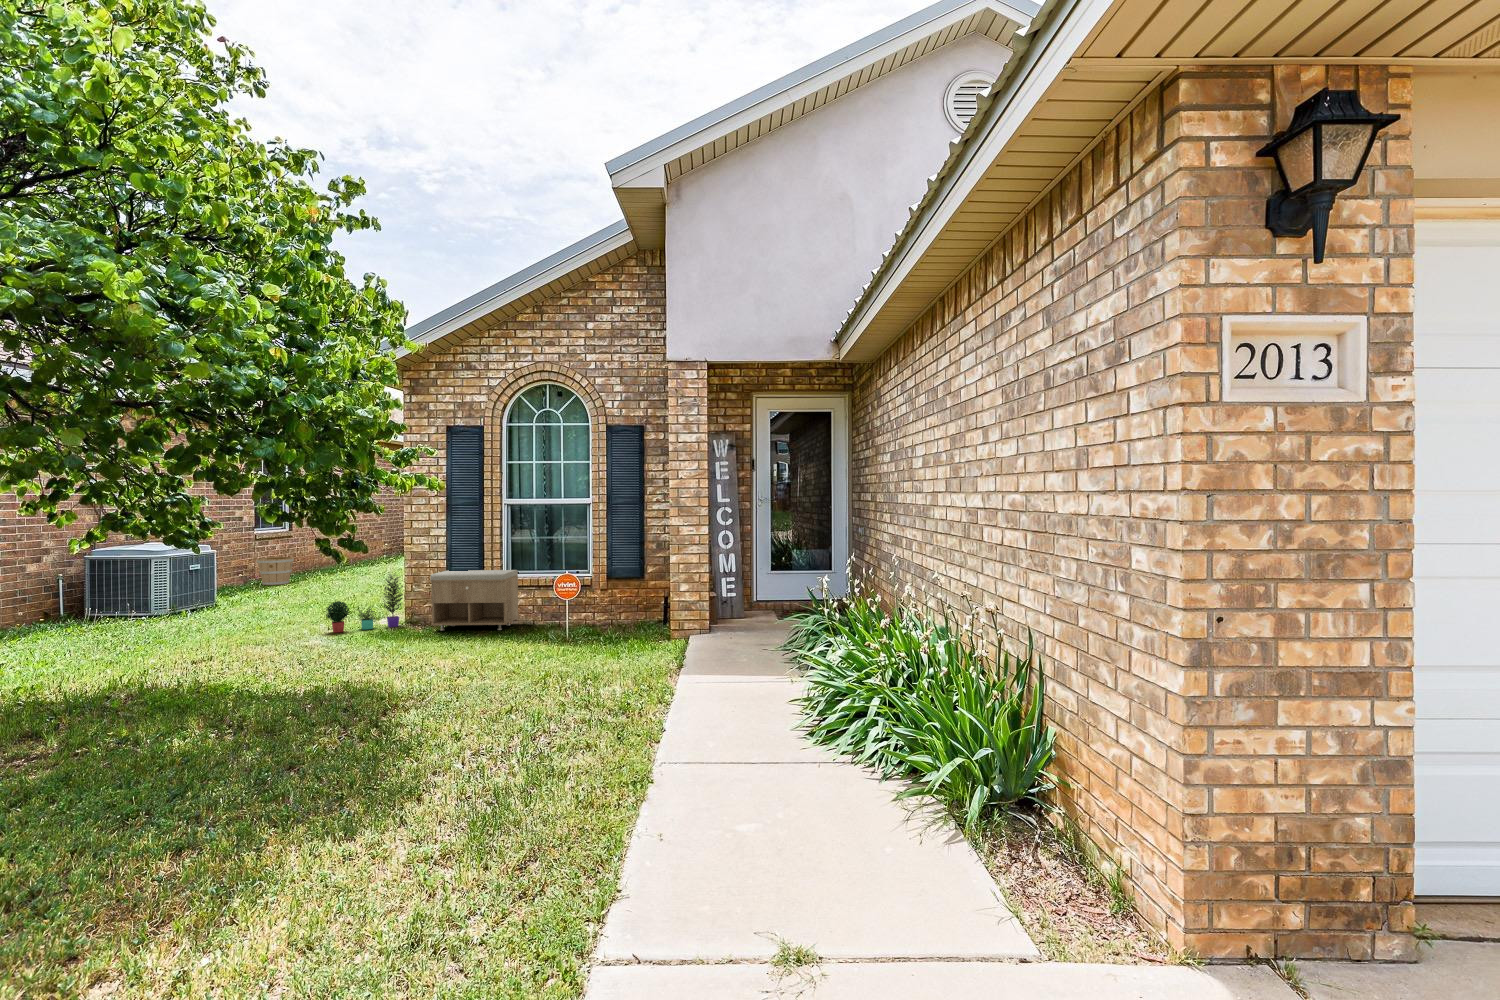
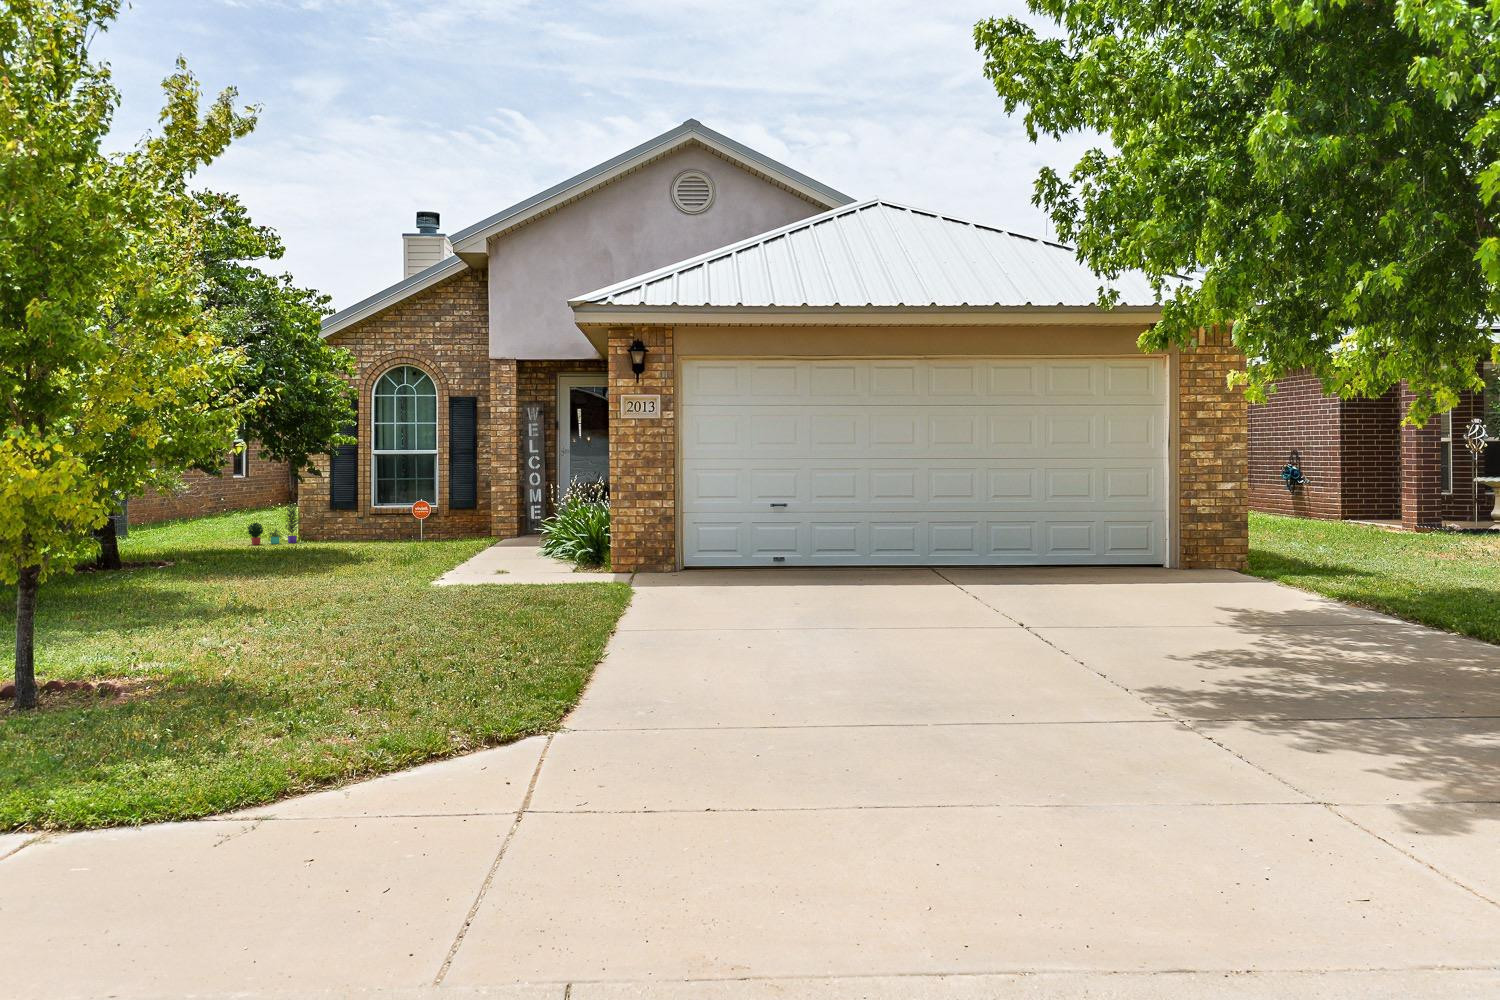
wooden bucket: present [257,557,294,585] -> none [130,505,162,530]
storage bench: present [430,570,518,631] -> none [323,502,384,543]

